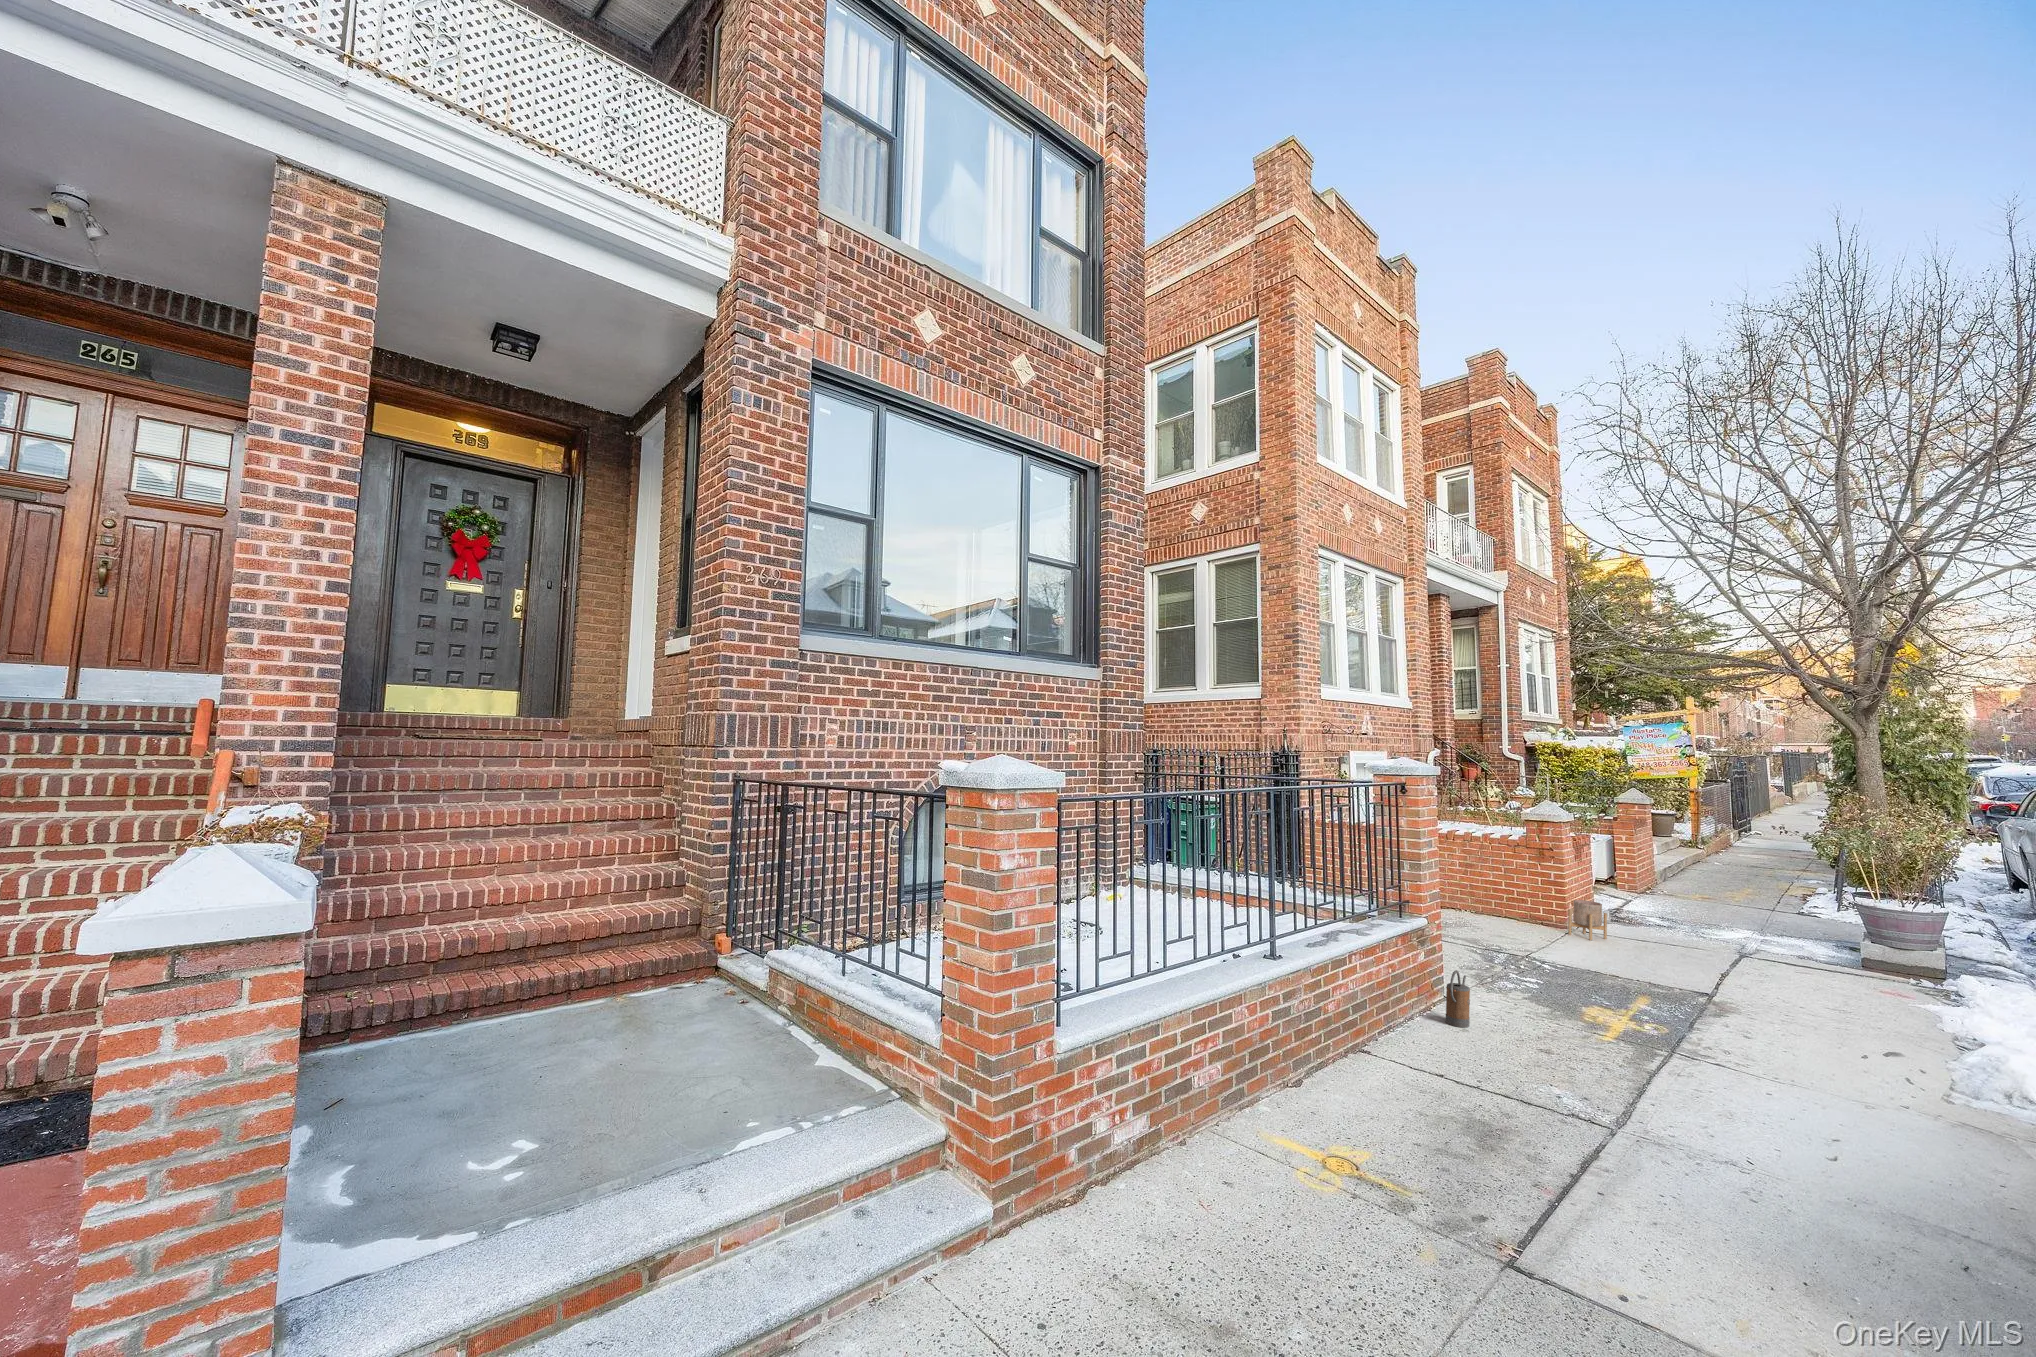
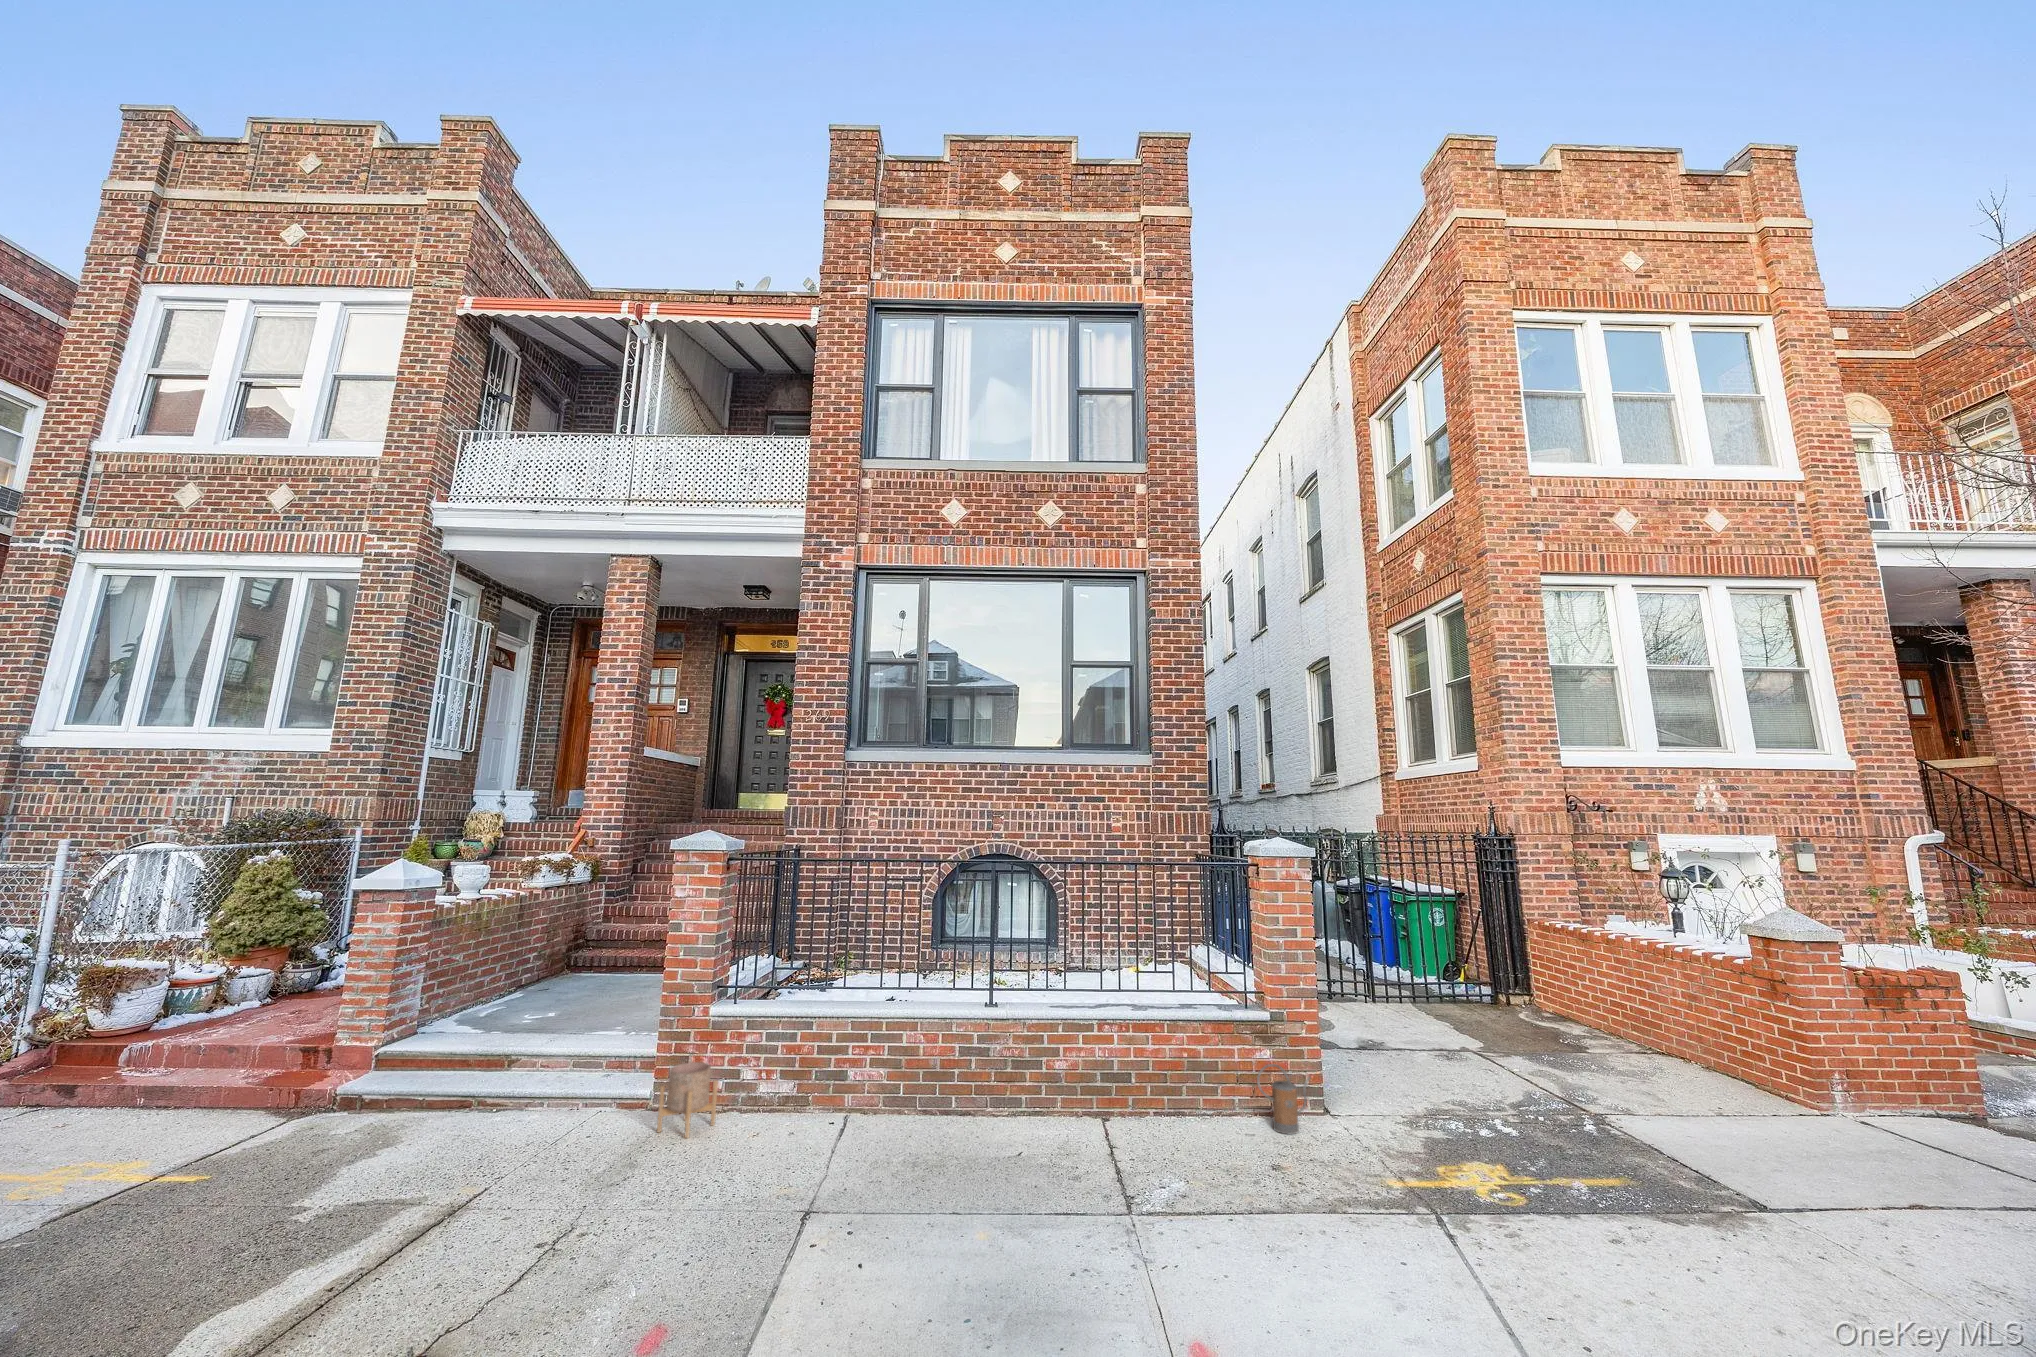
planter: present [1568,900,1607,940] -> present [657,1062,718,1138]

